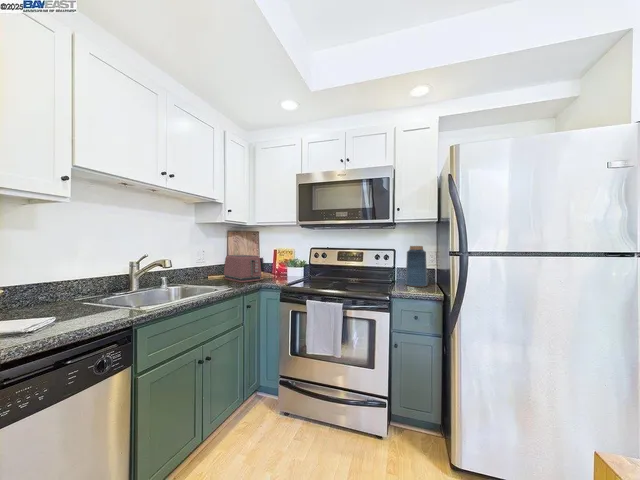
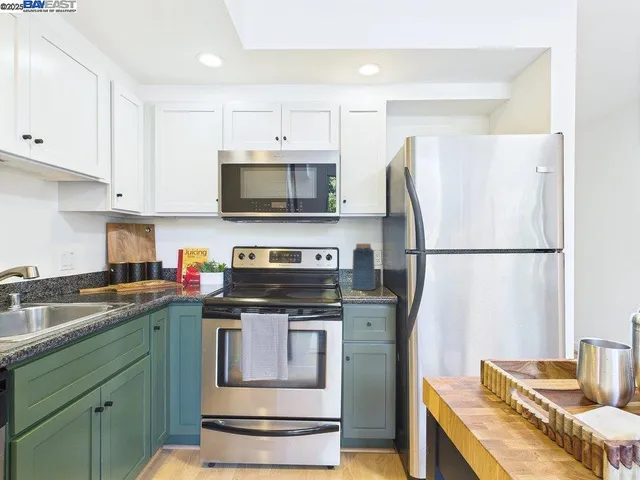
toaster: present [224,255,262,282] -> none [108,258,169,296]

